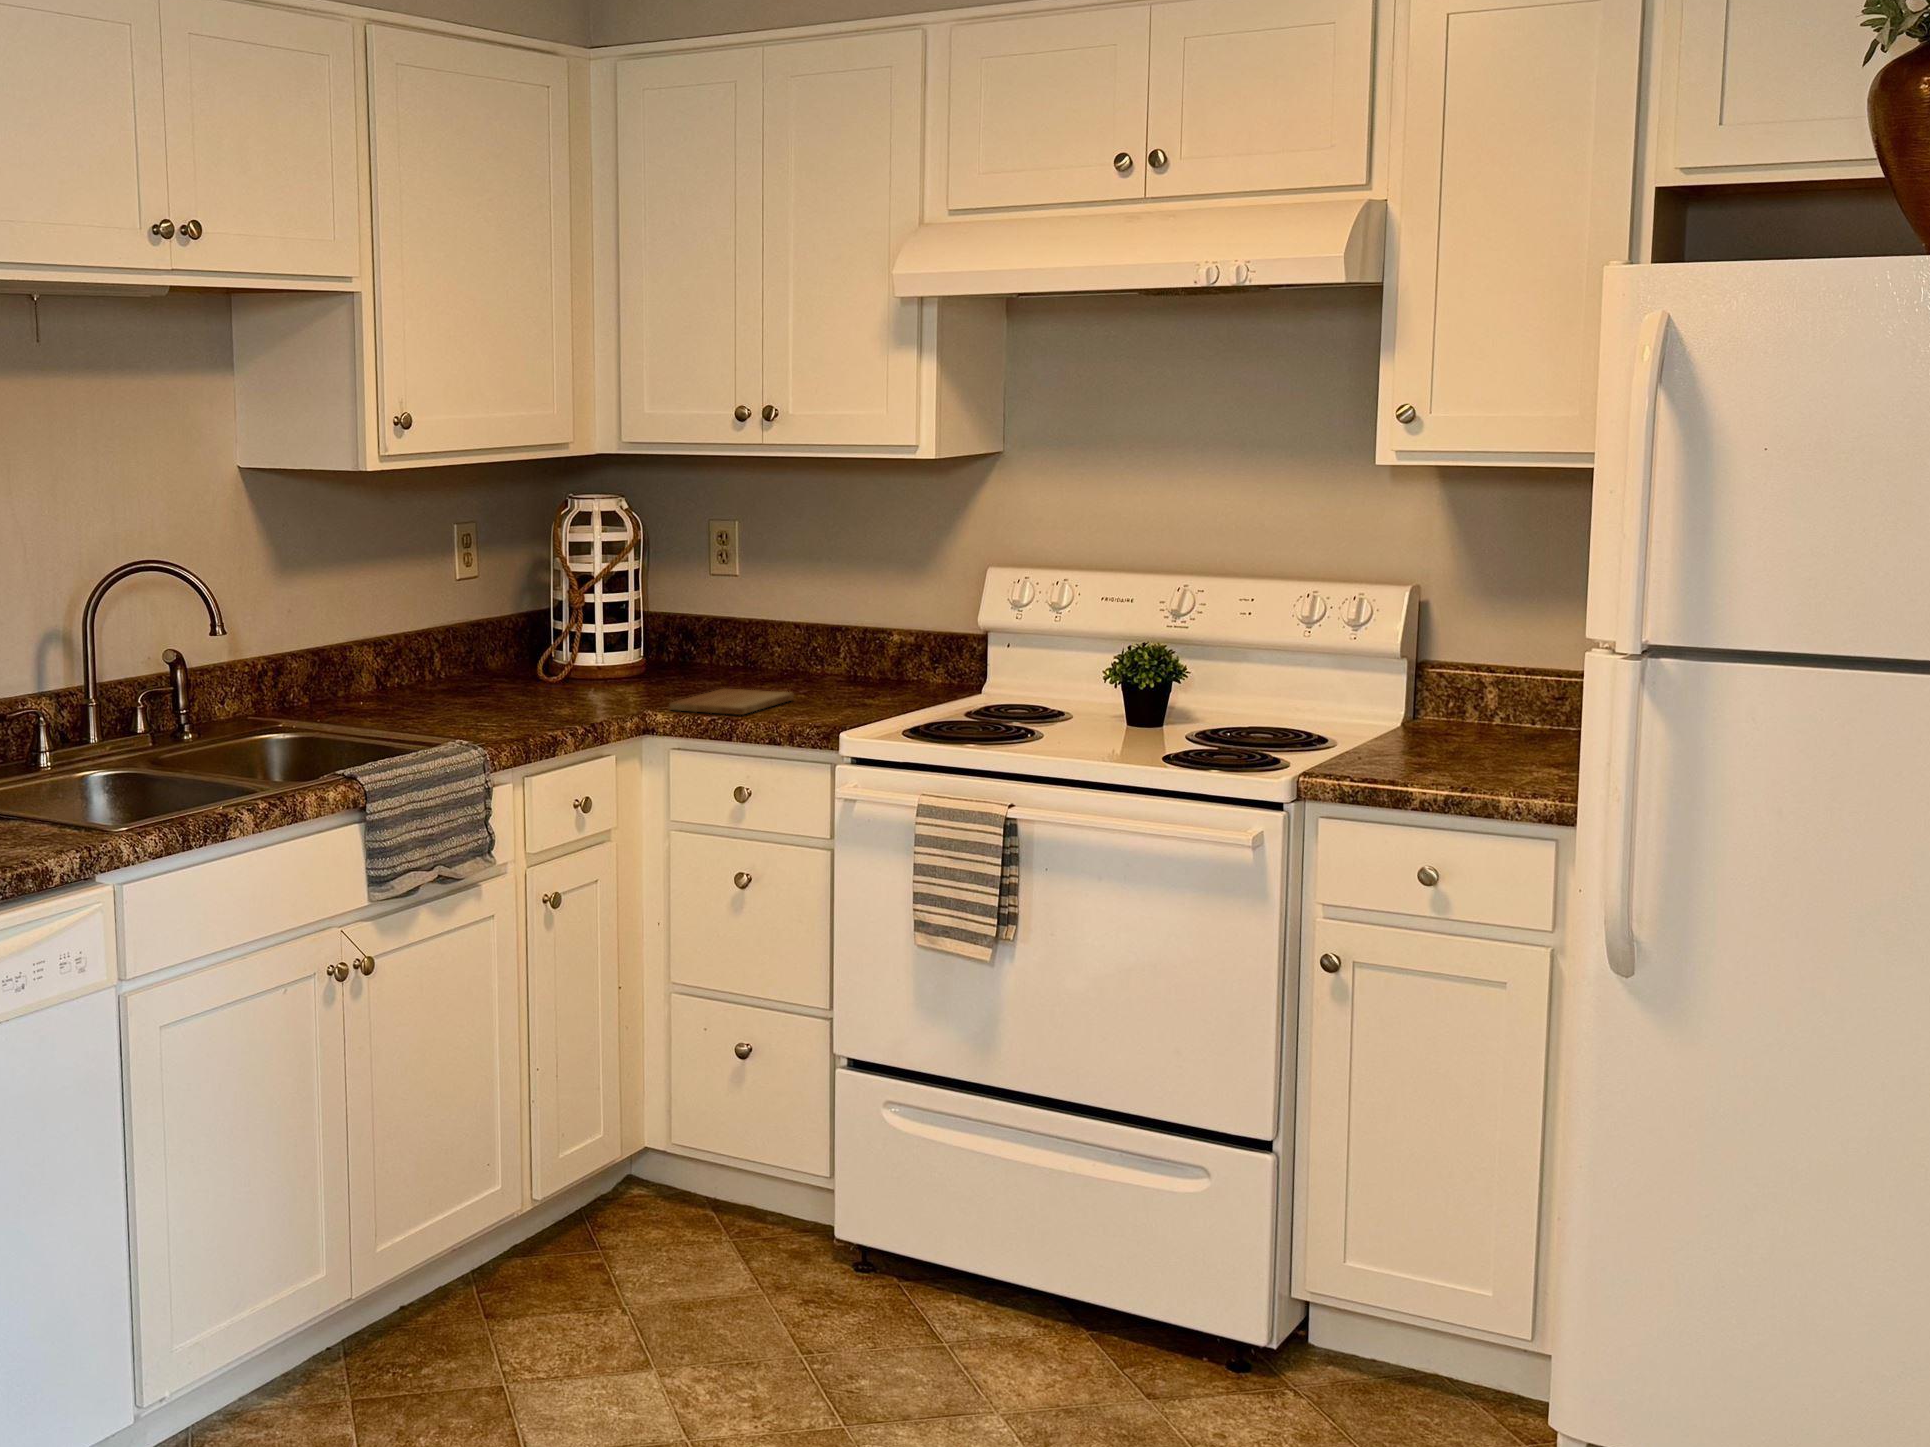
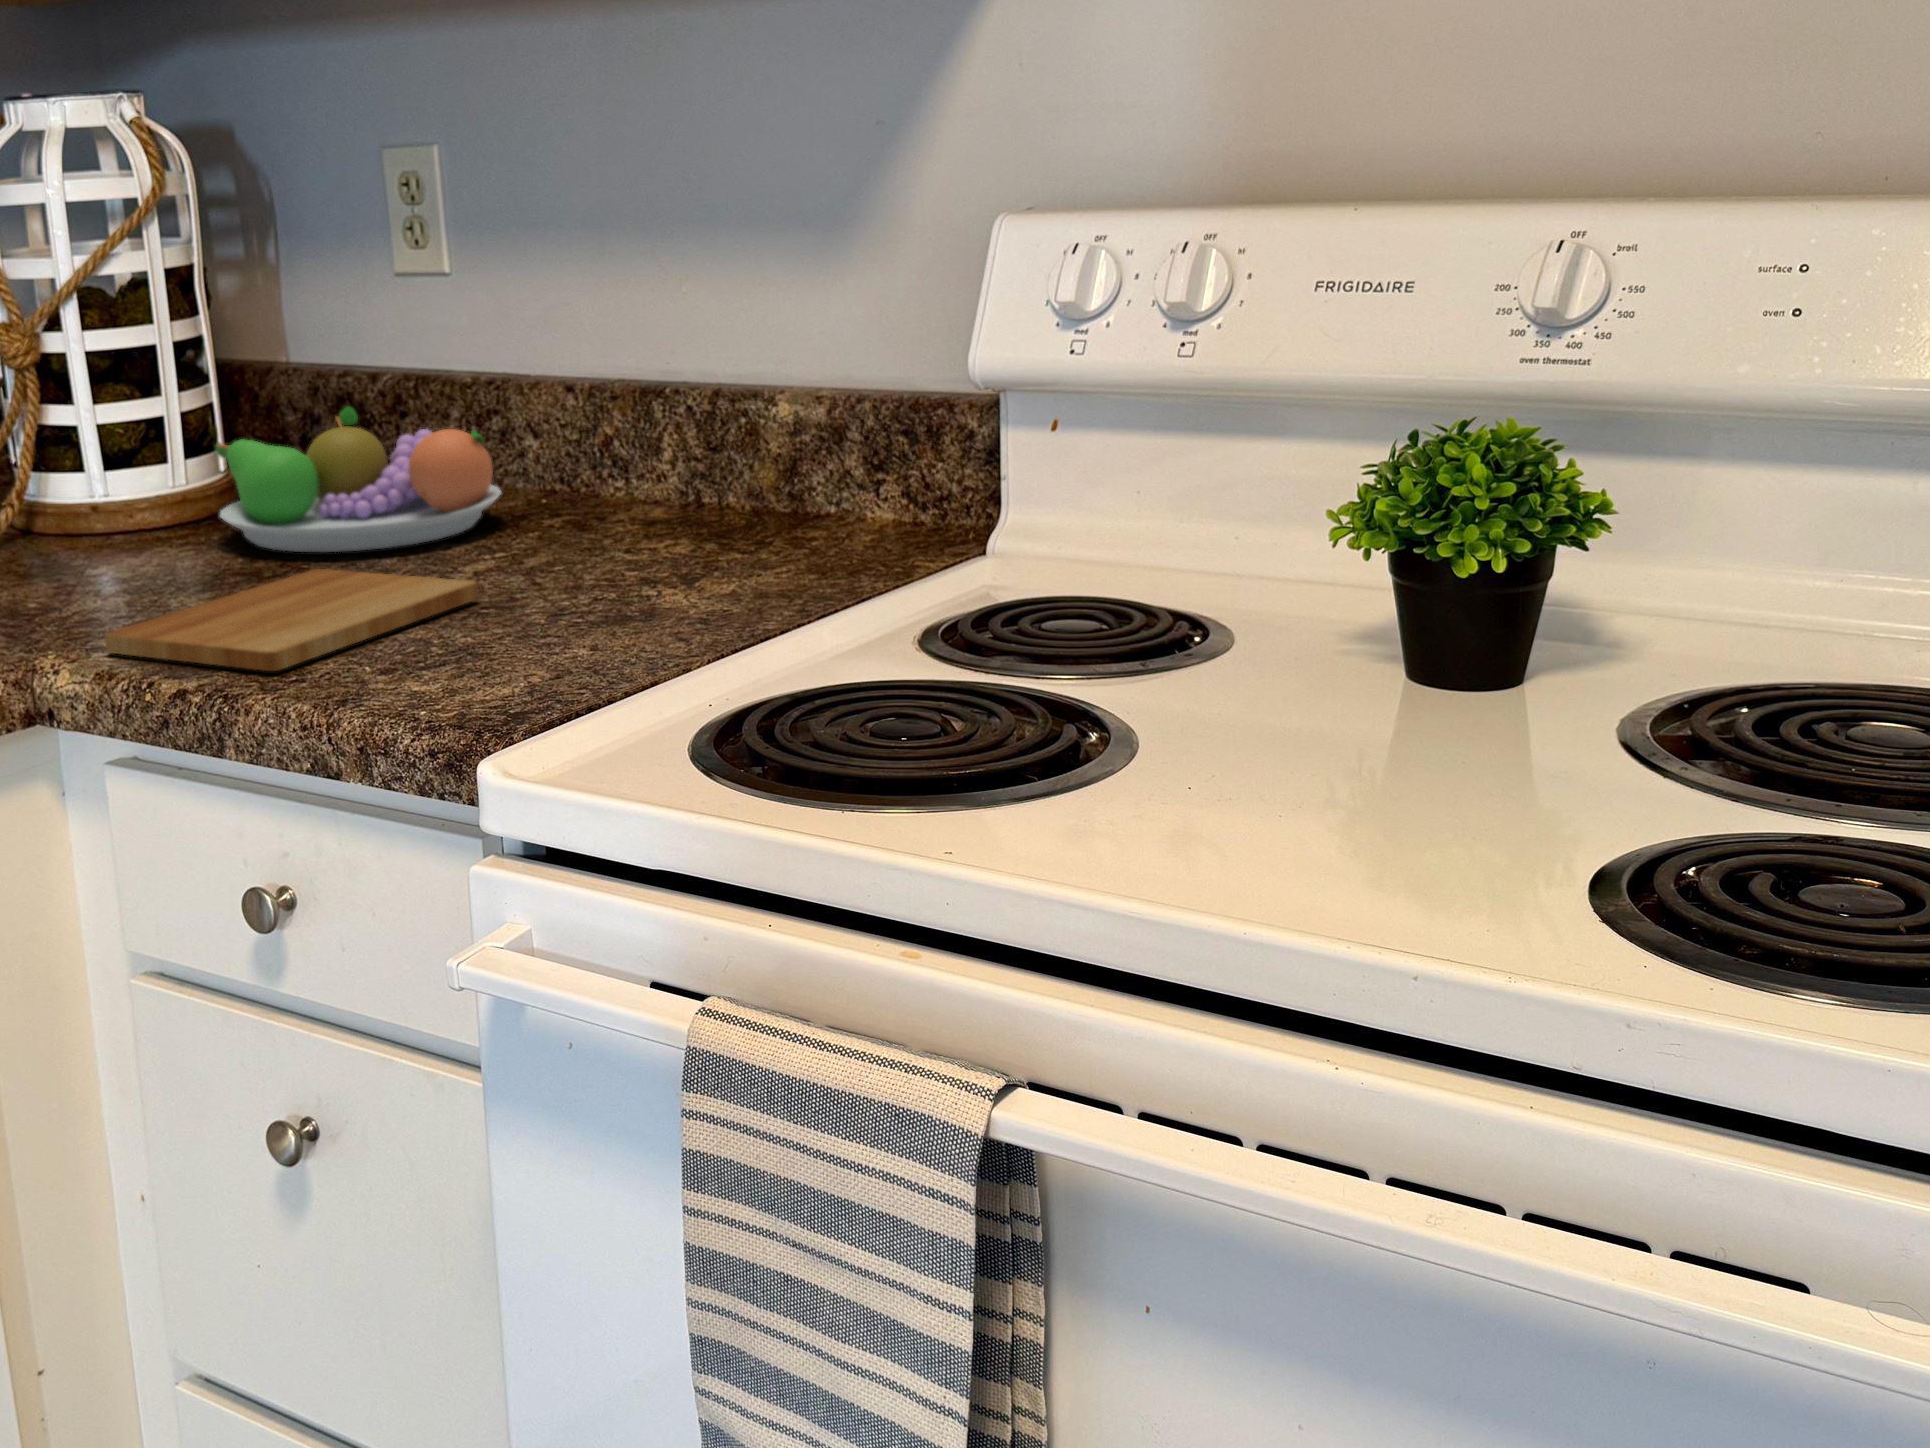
fruit bowl: none [652,629,777,686] -> present [215,407,501,552]

